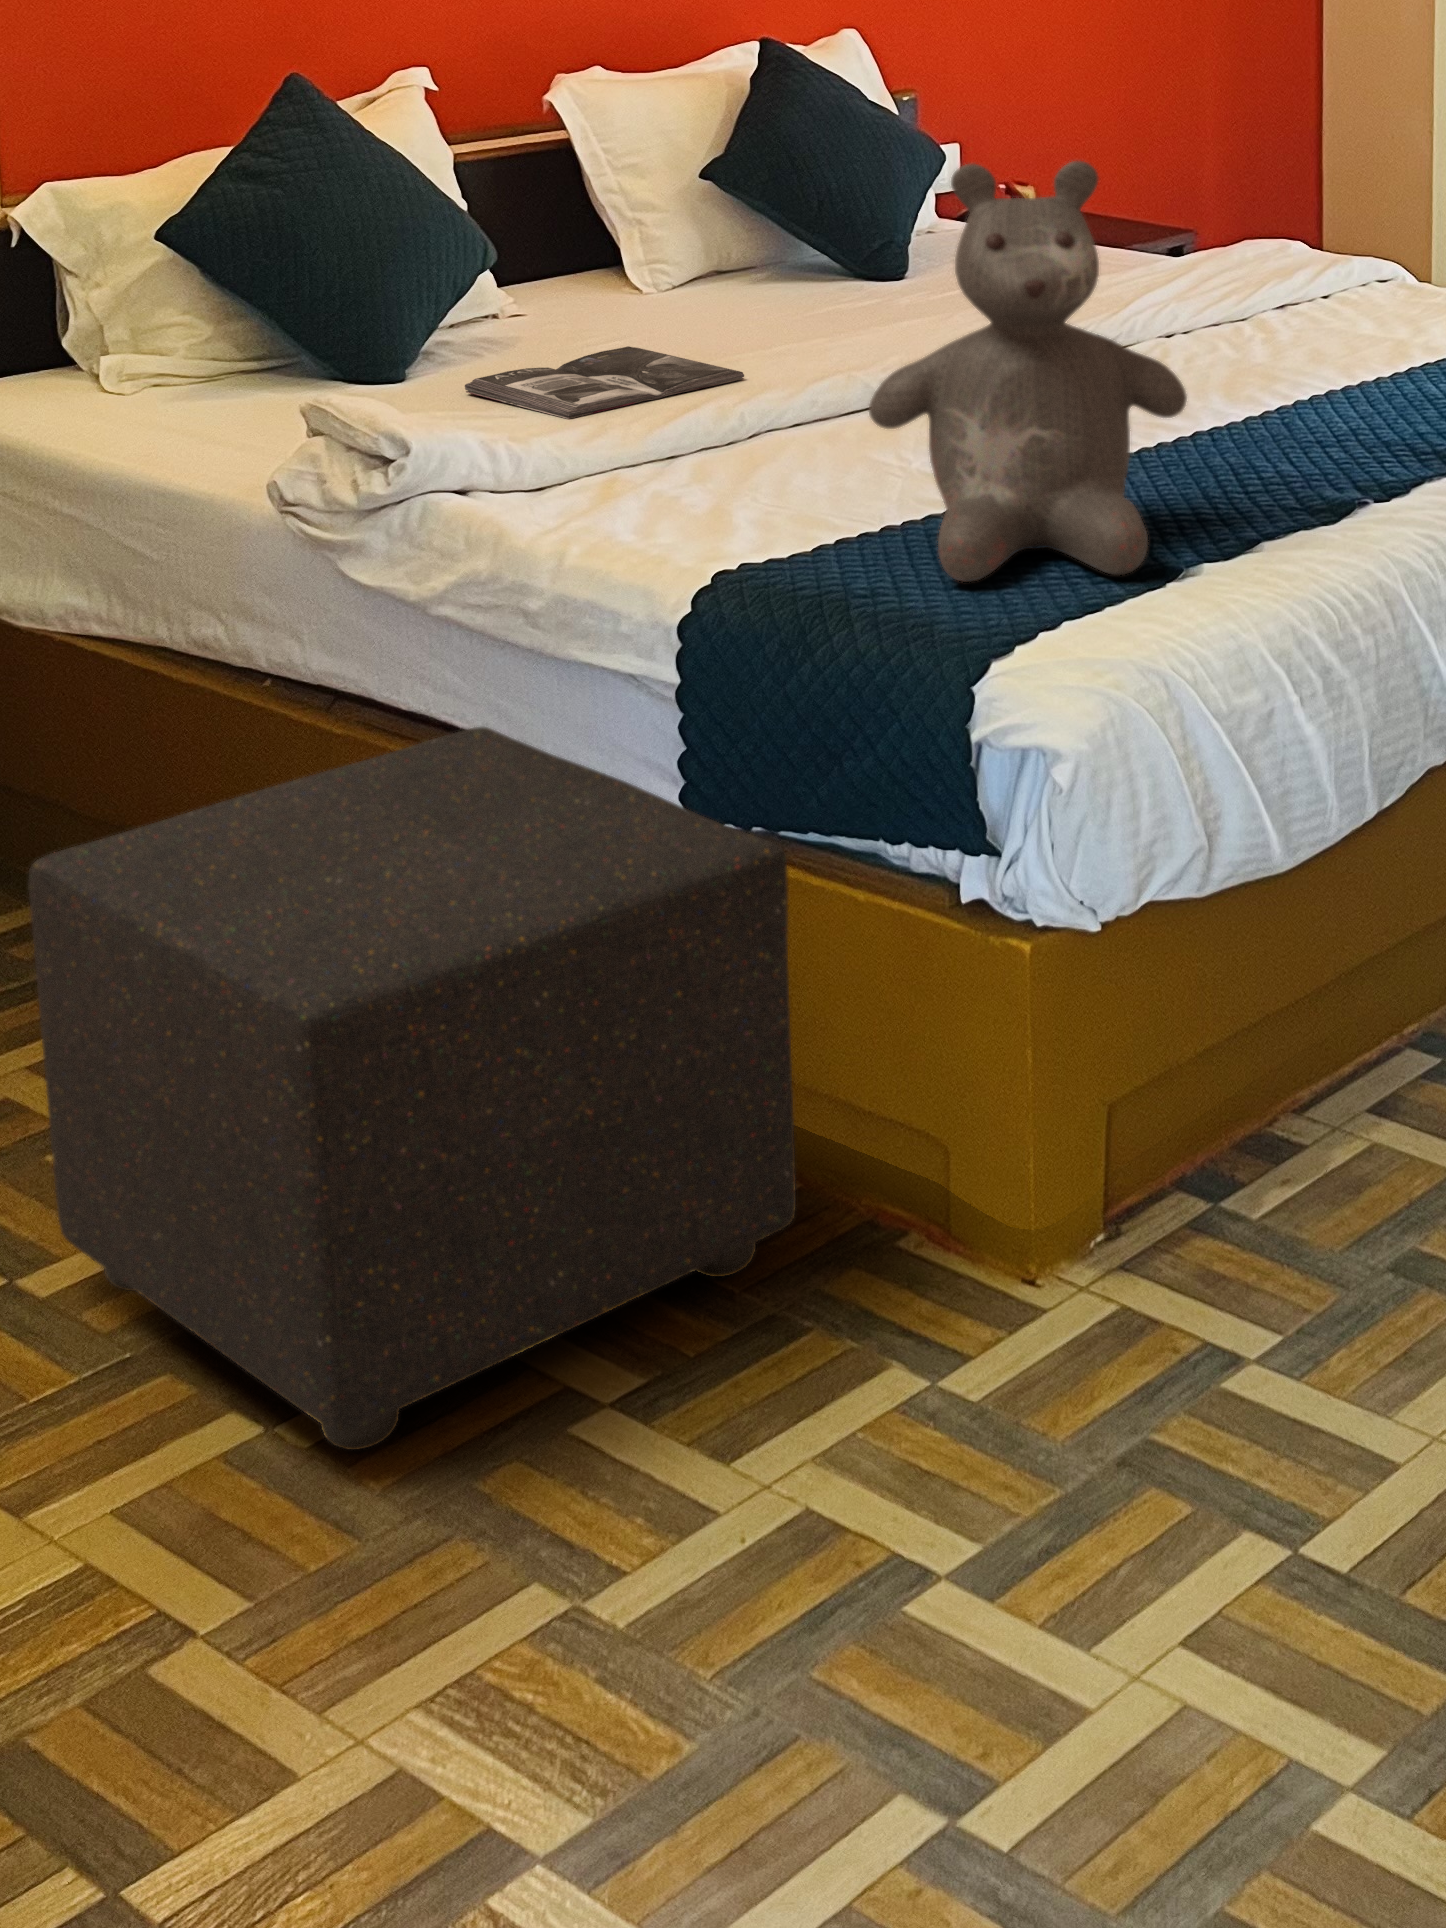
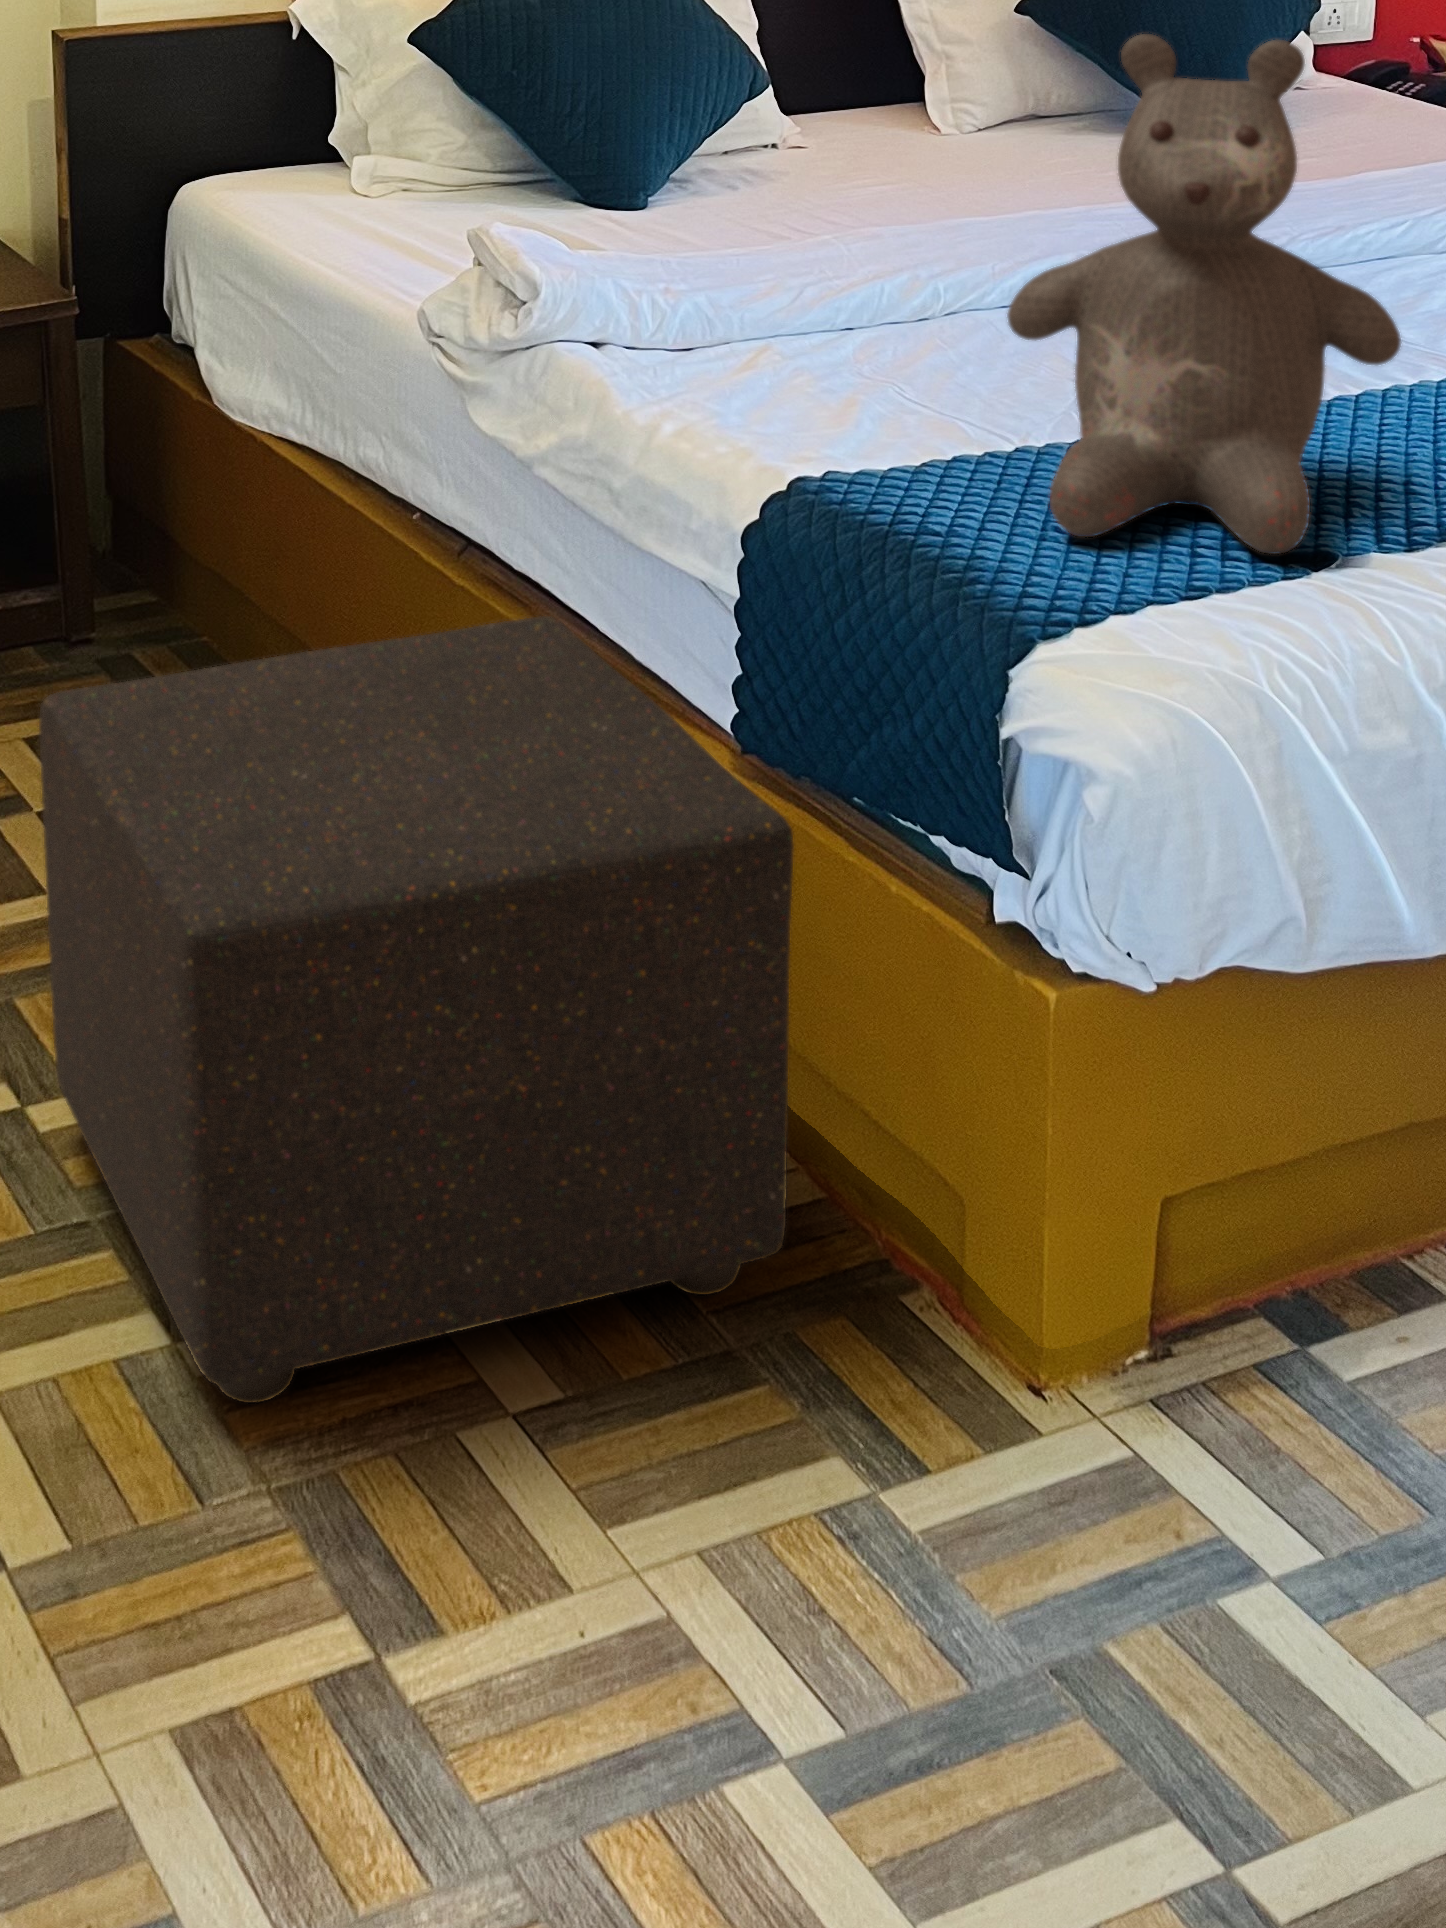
magazine: present [465,346,744,419] -> none [685,198,986,275]

